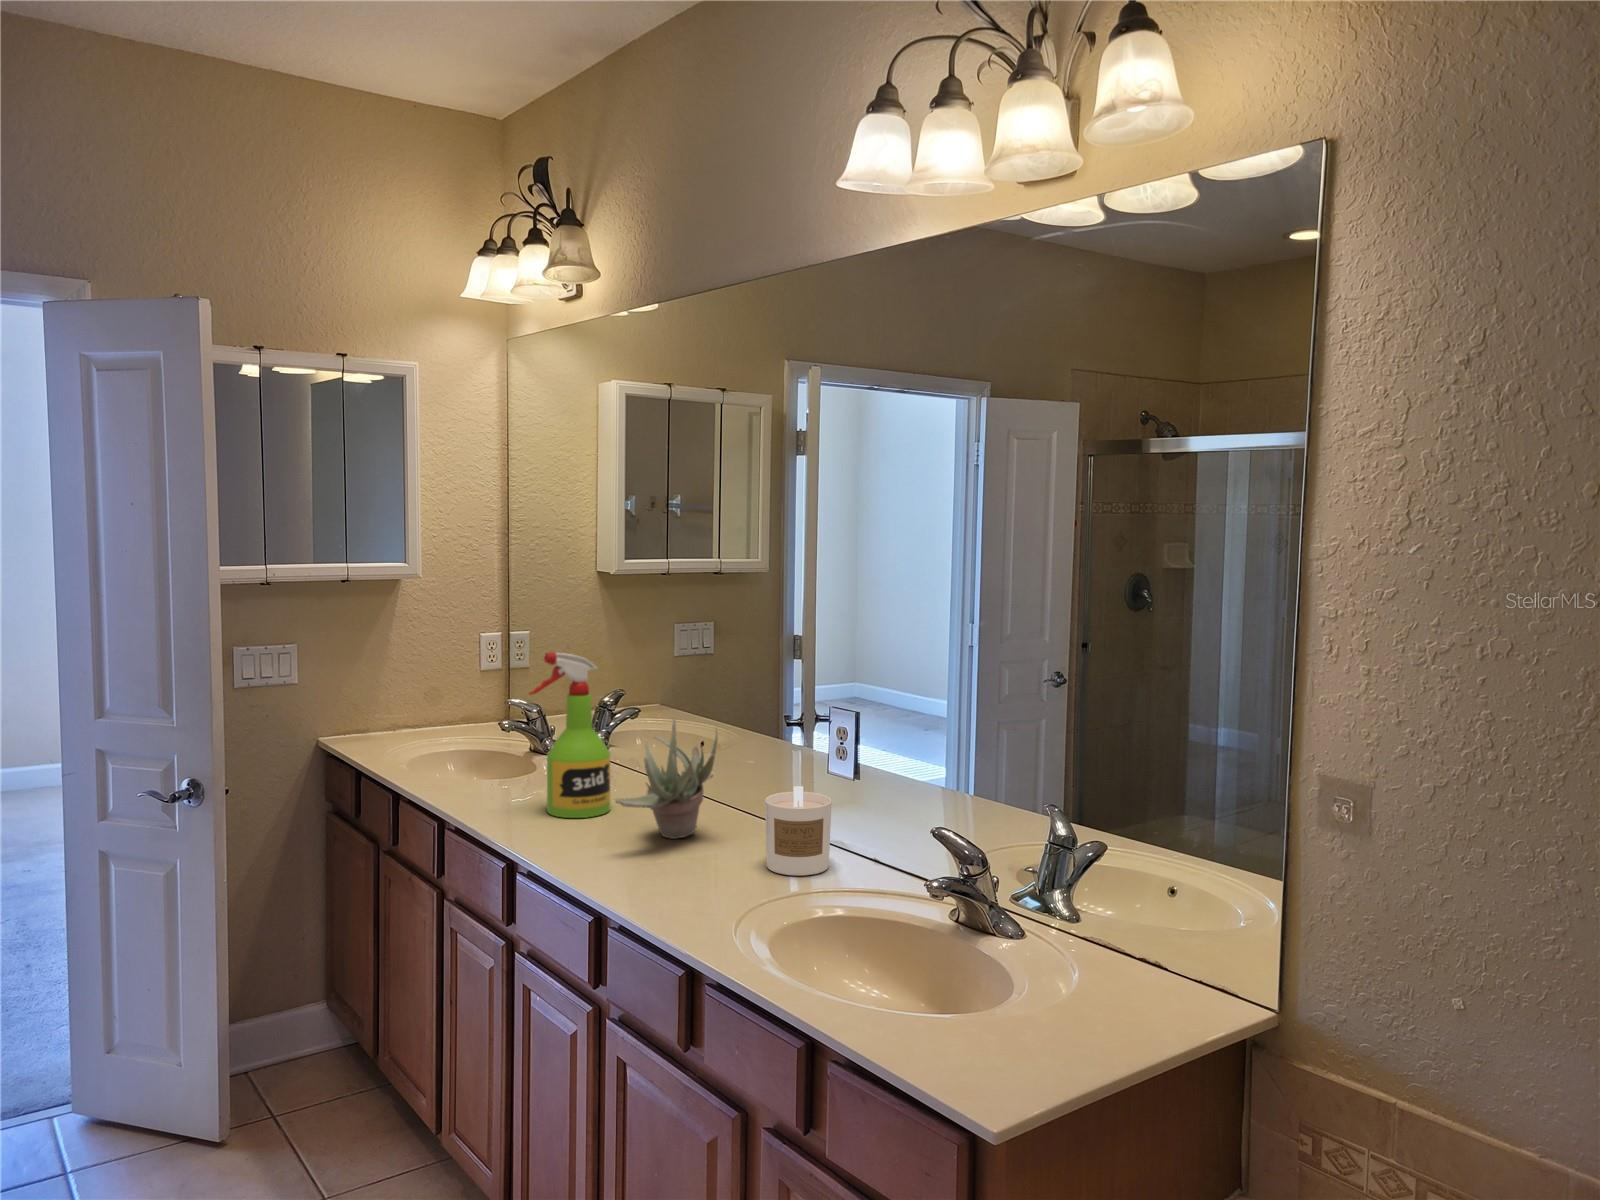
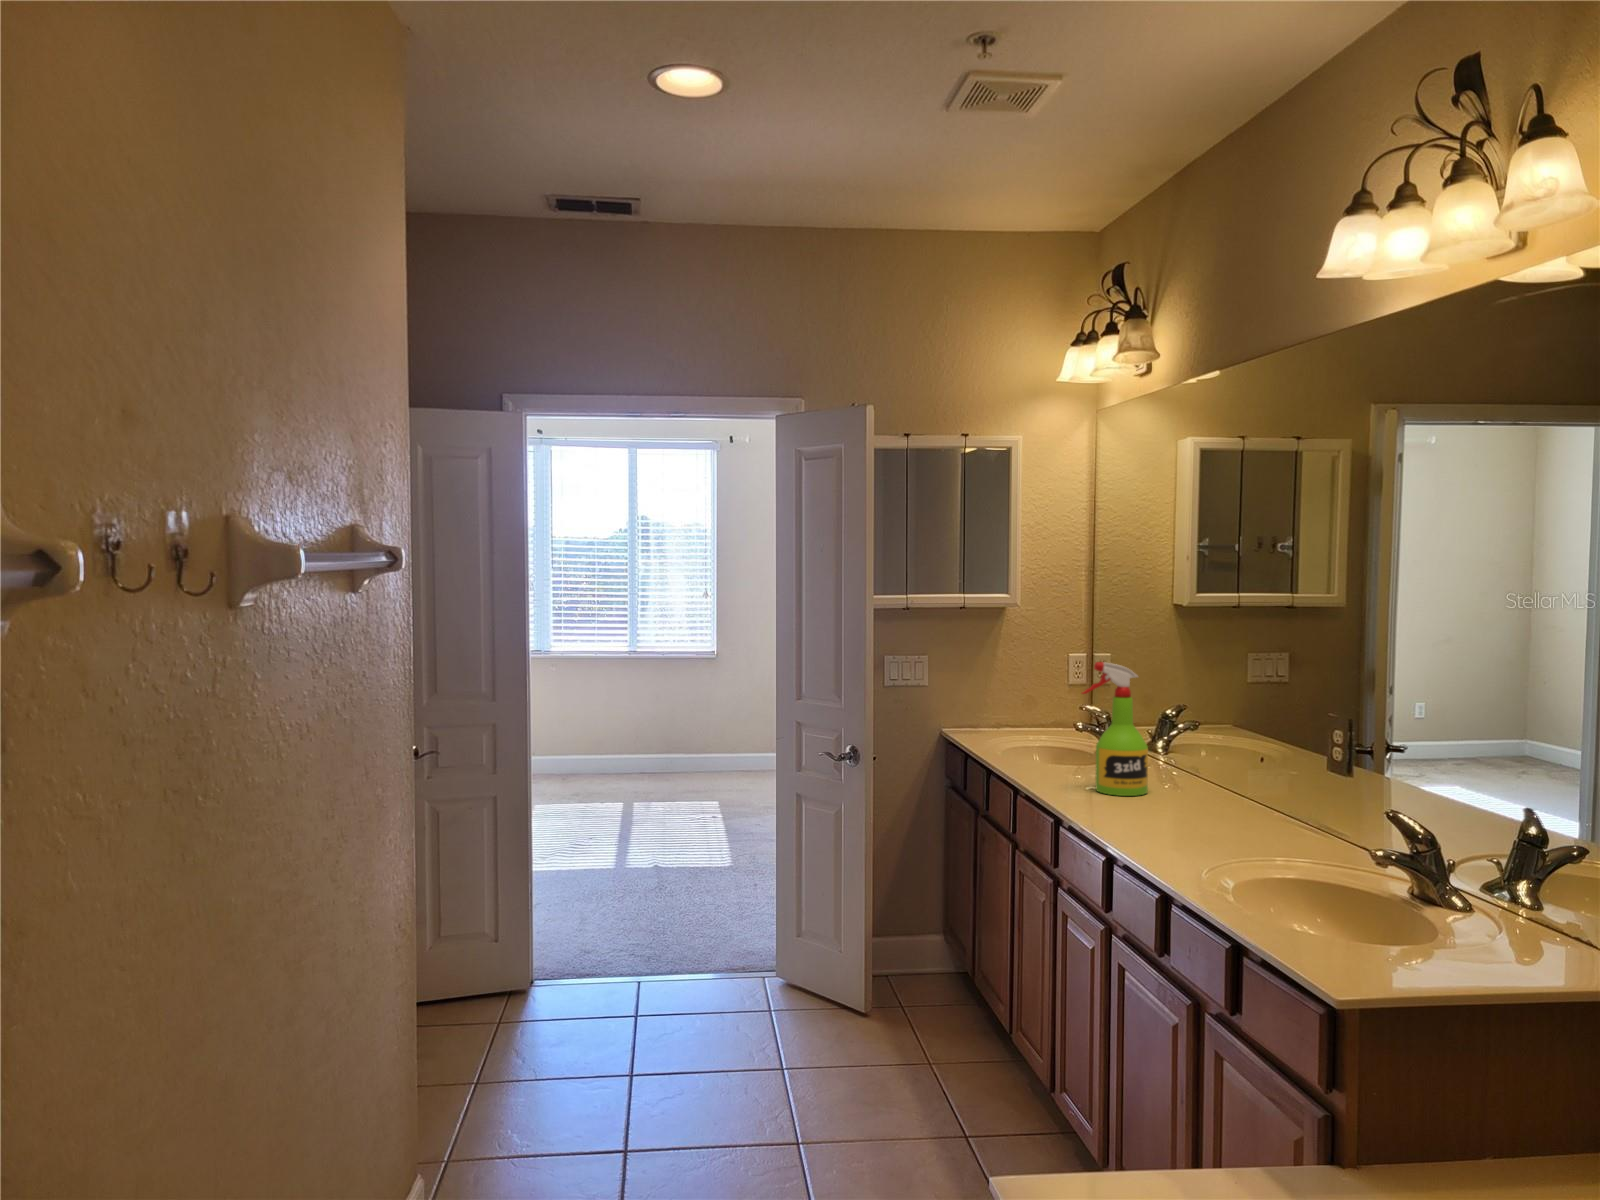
succulent plant: present [615,719,718,839] -> none [1135,716,1228,816]
candle: present [765,786,831,876] -> none [1257,776,1317,850]

